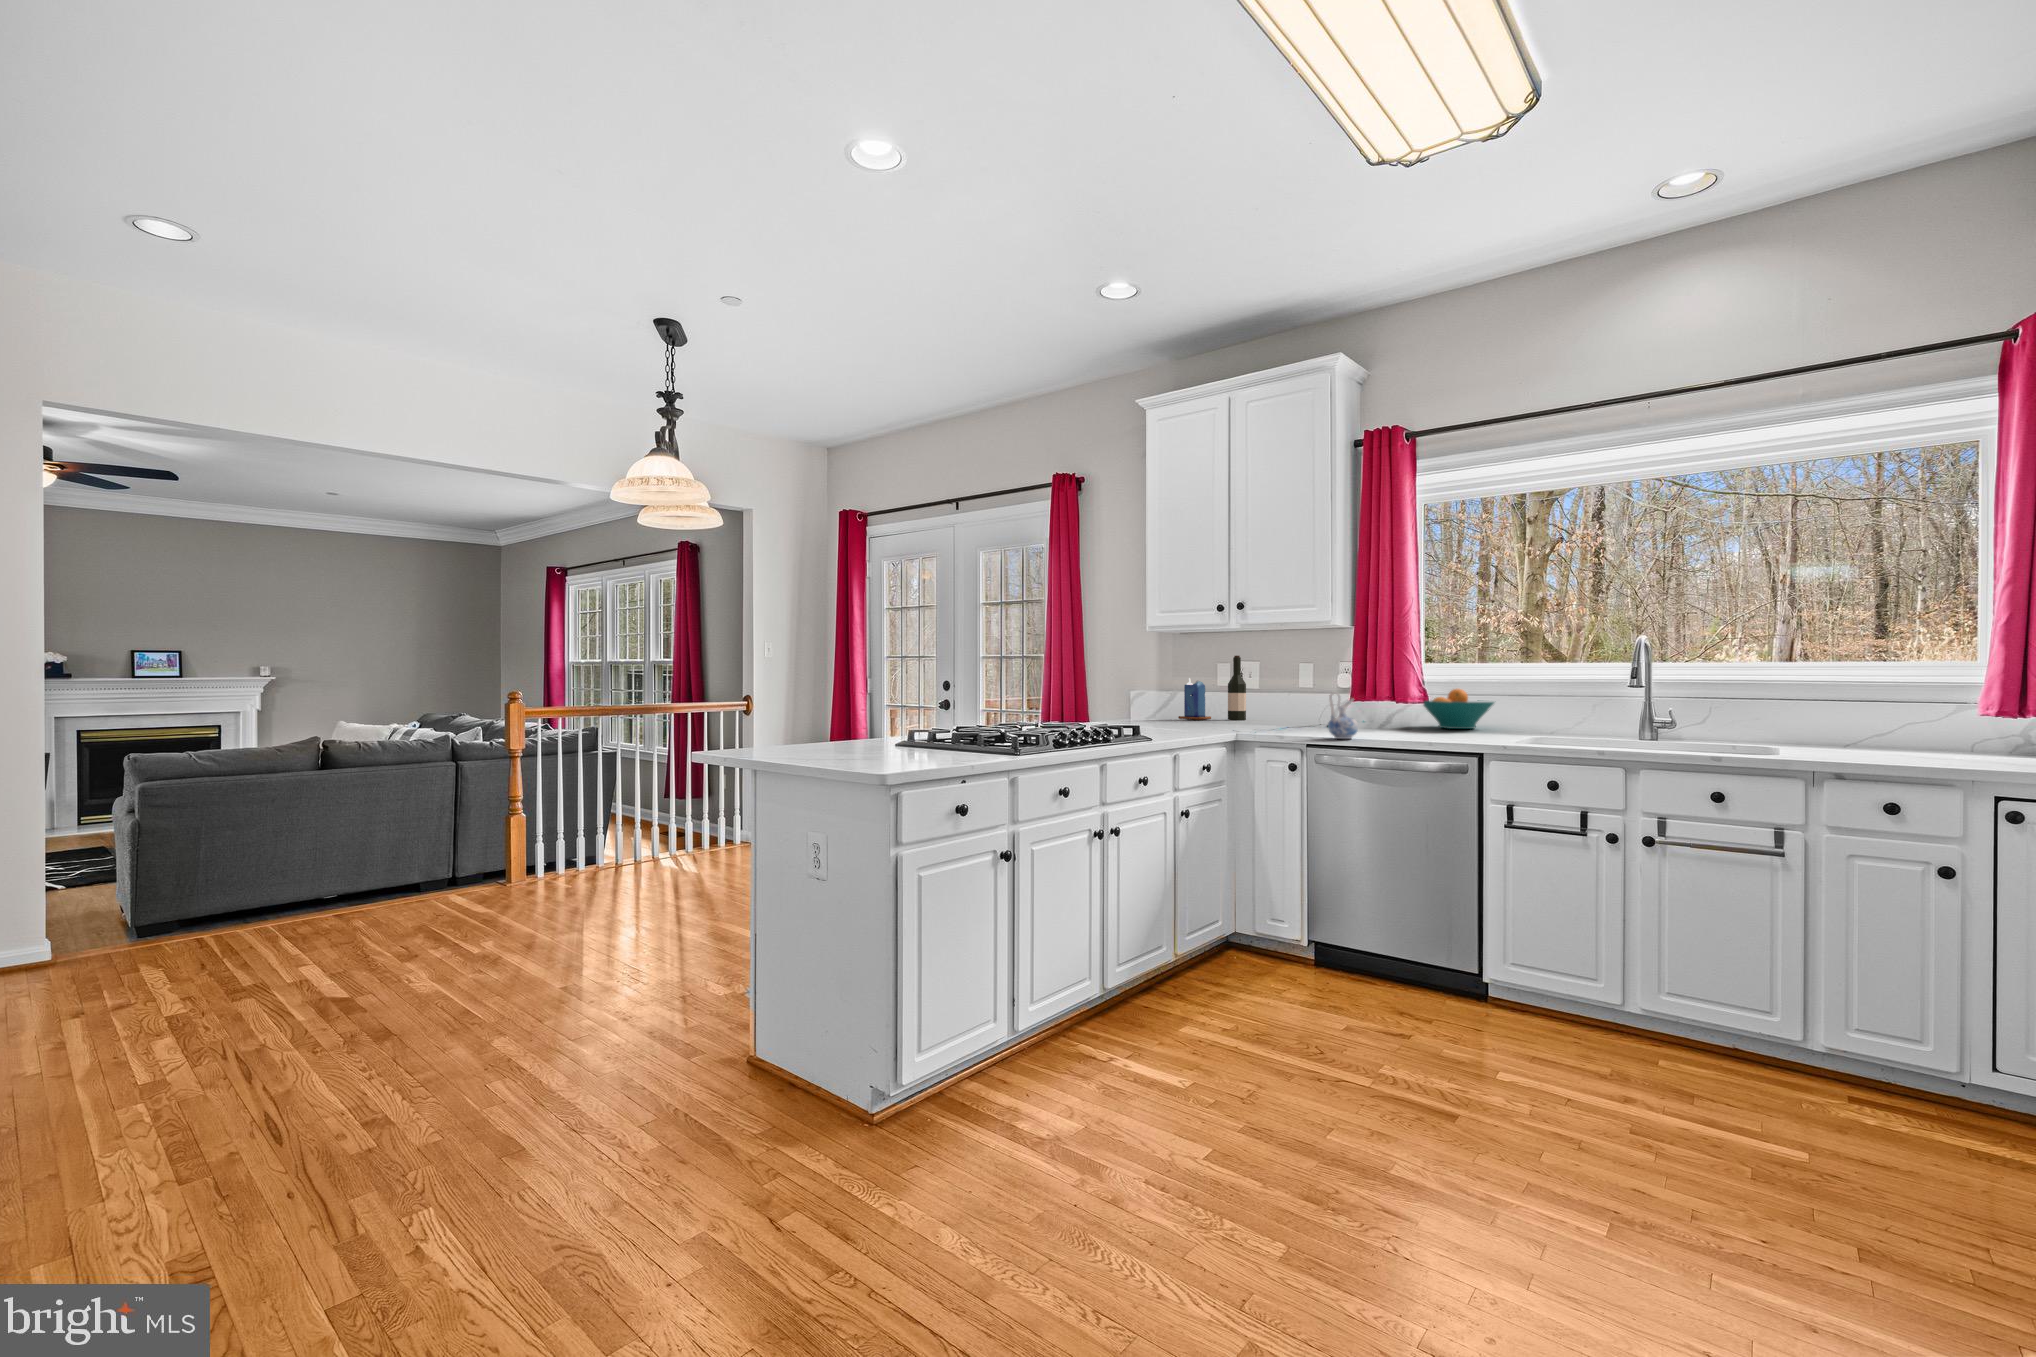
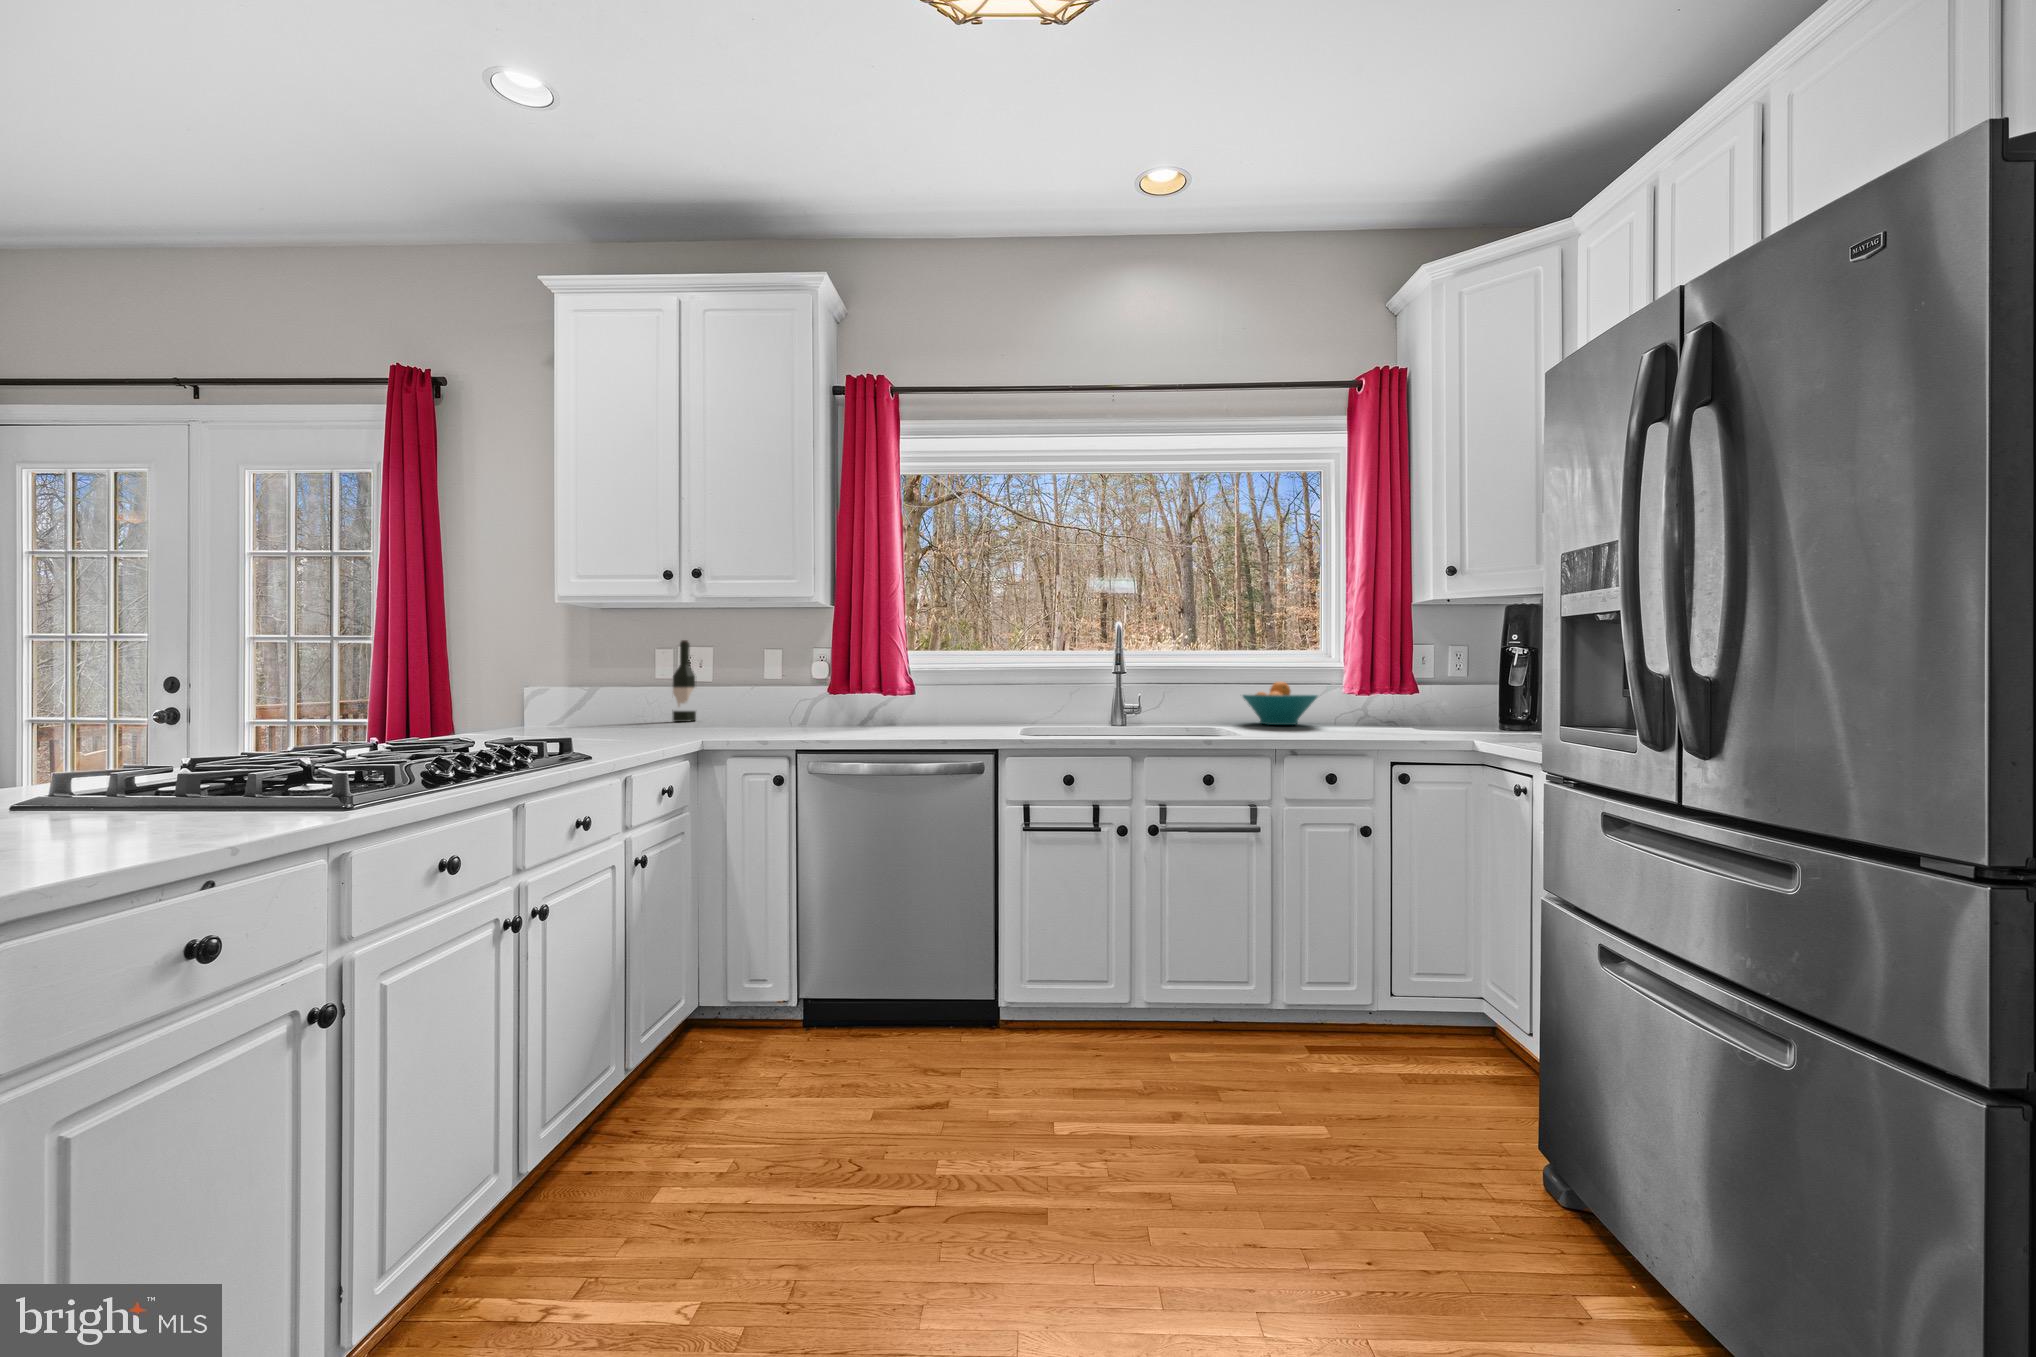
candle: present [1178,678,1211,720] -> none [602,668,648,723]
fruit bowl: present [1423,689,1494,729] -> present [1243,682,1317,725]
ceramic pitcher: present [1328,692,1358,739] -> none [825,683,860,741]

